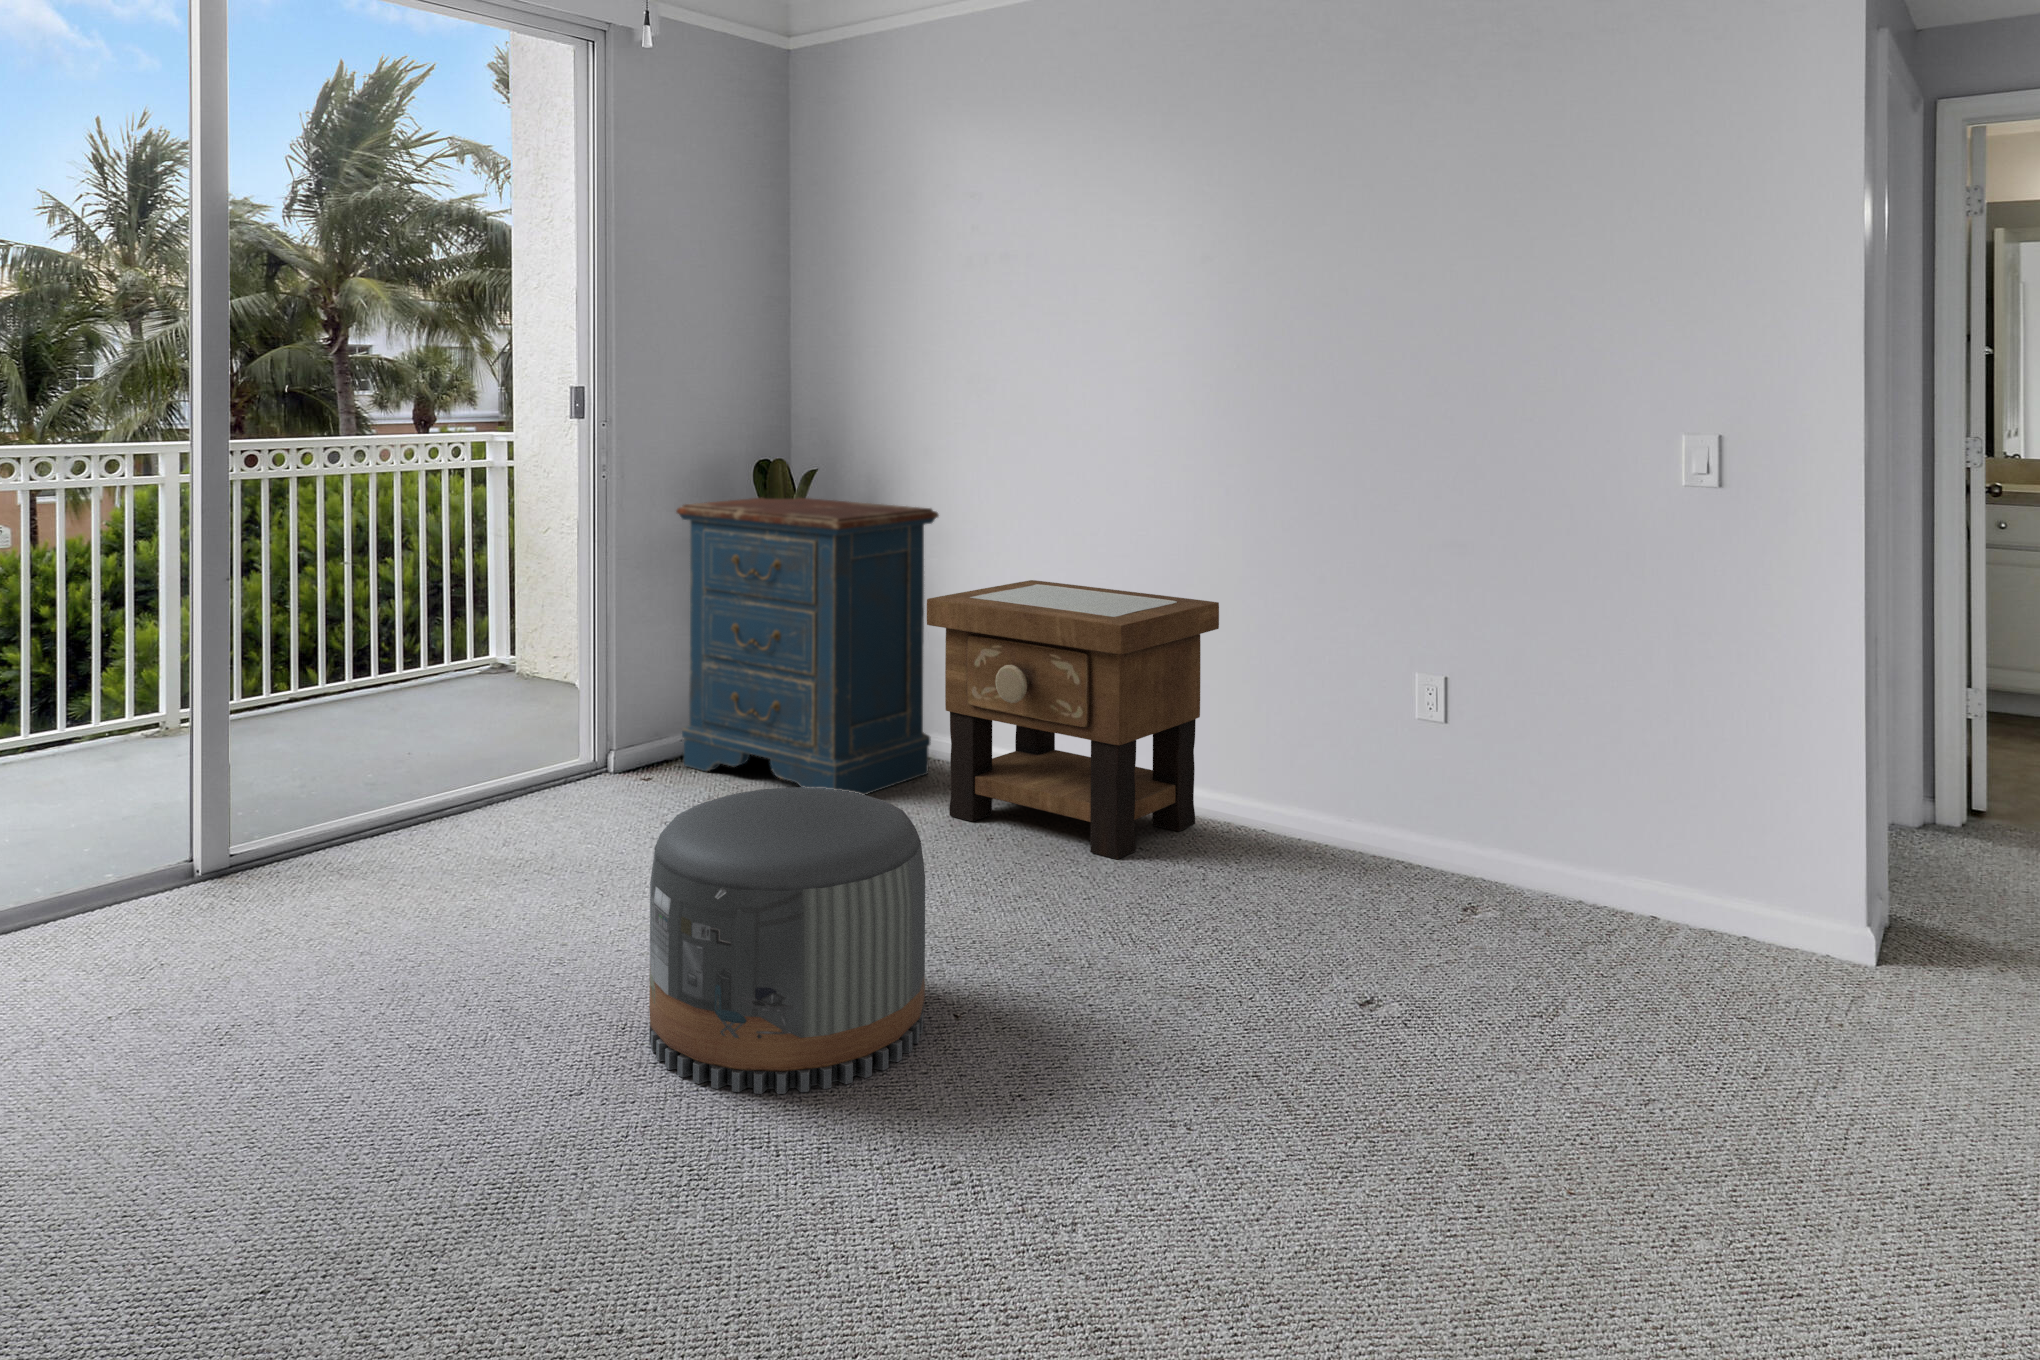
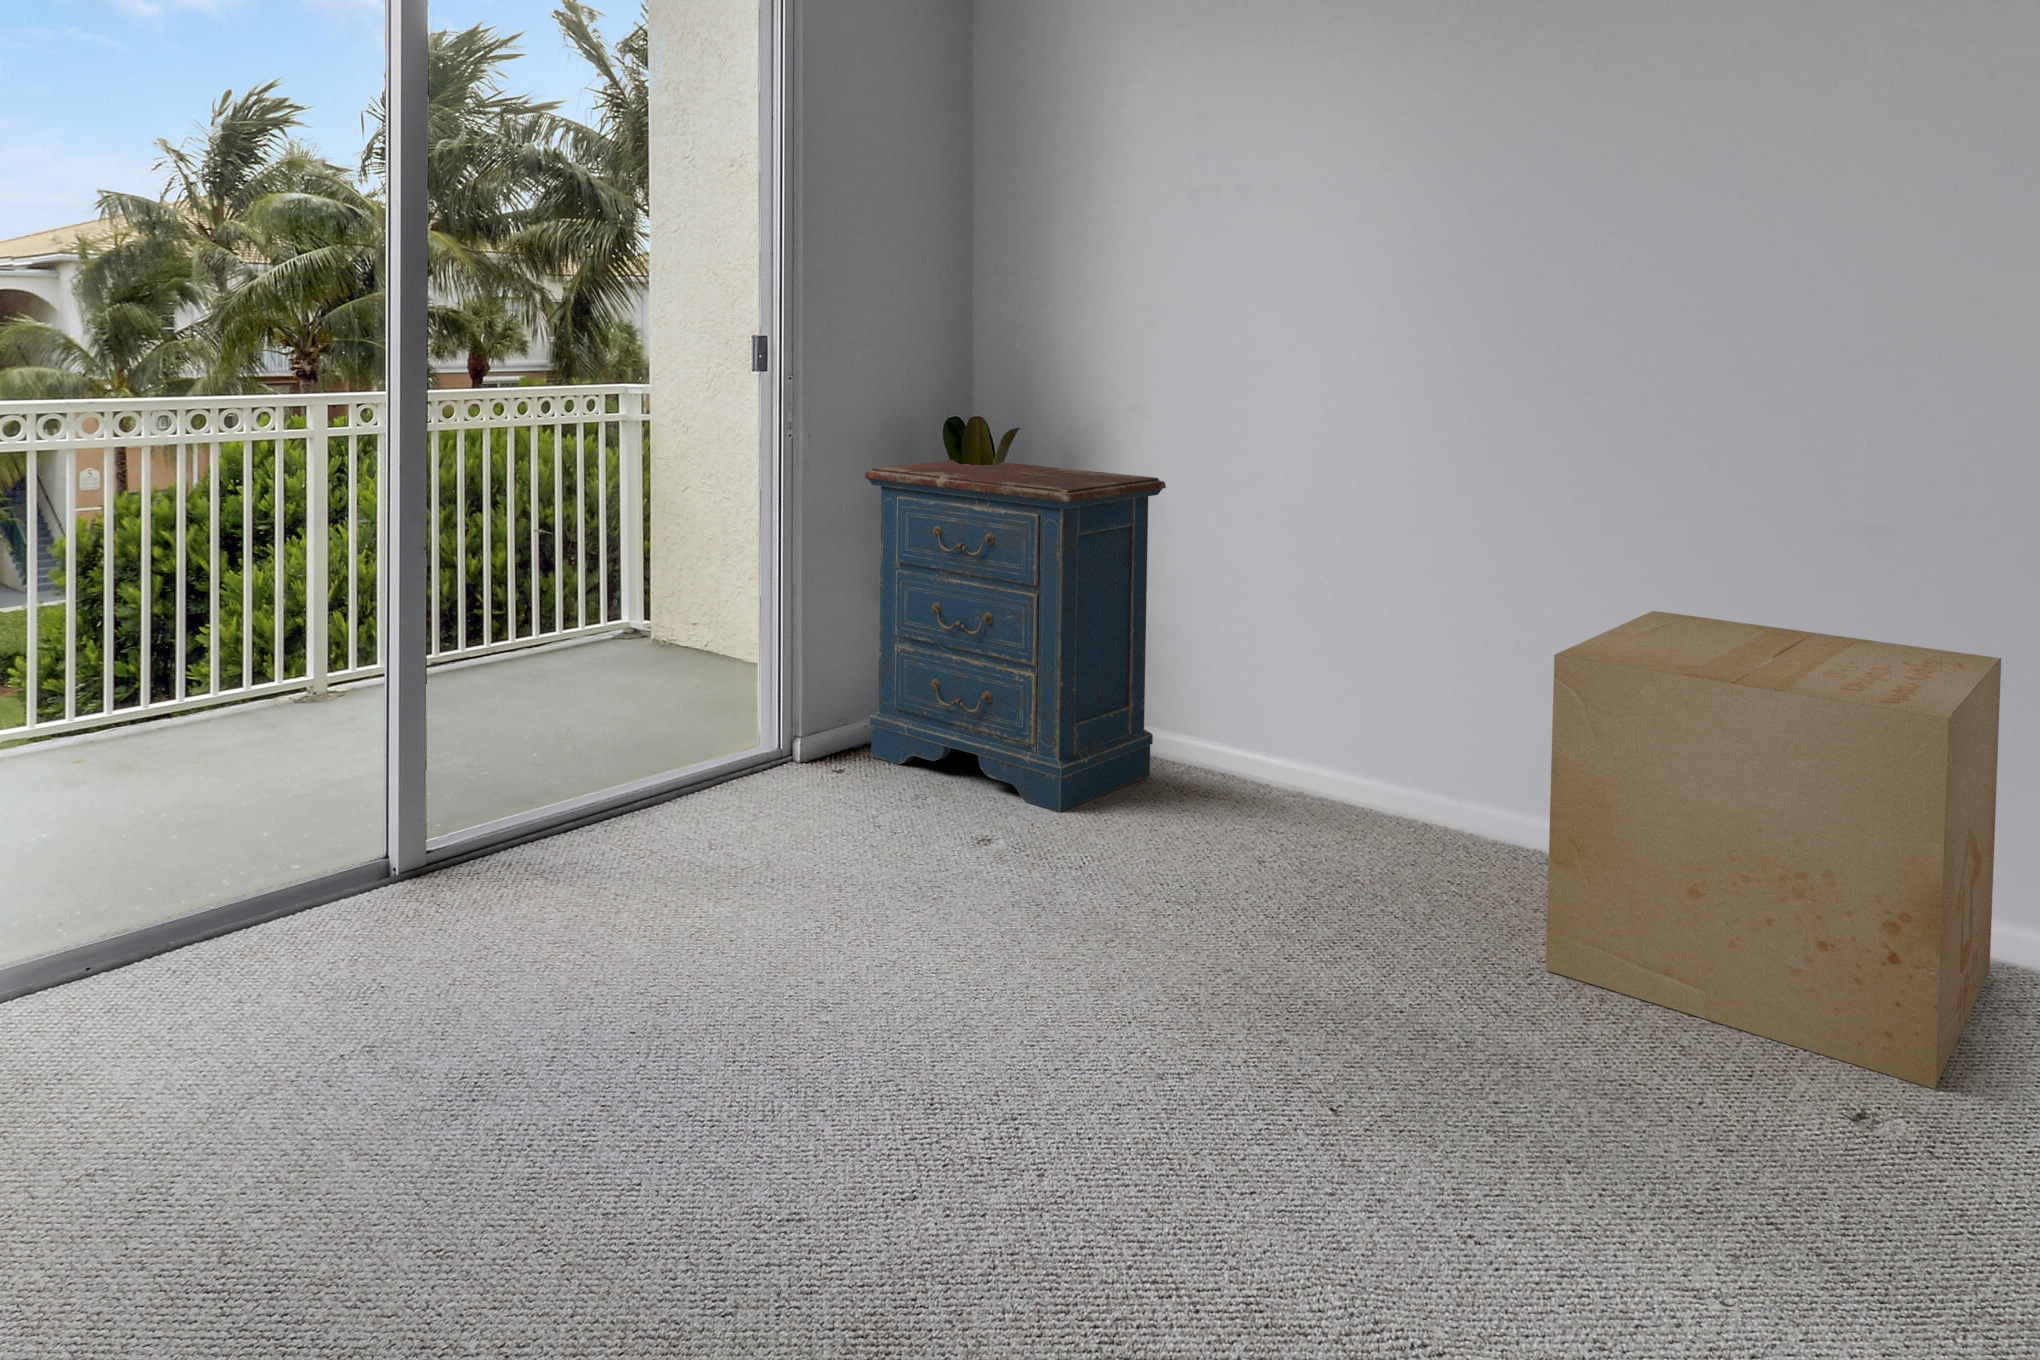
side table: present [927,580,1219,859] -> none [1176,562,1527,897]
cardboard box: none [1189,610,1548,980] -> present [1546,611,2001,1089]
pouf: present [649,787,925,1094] -> none [967,822,1305,1213]

